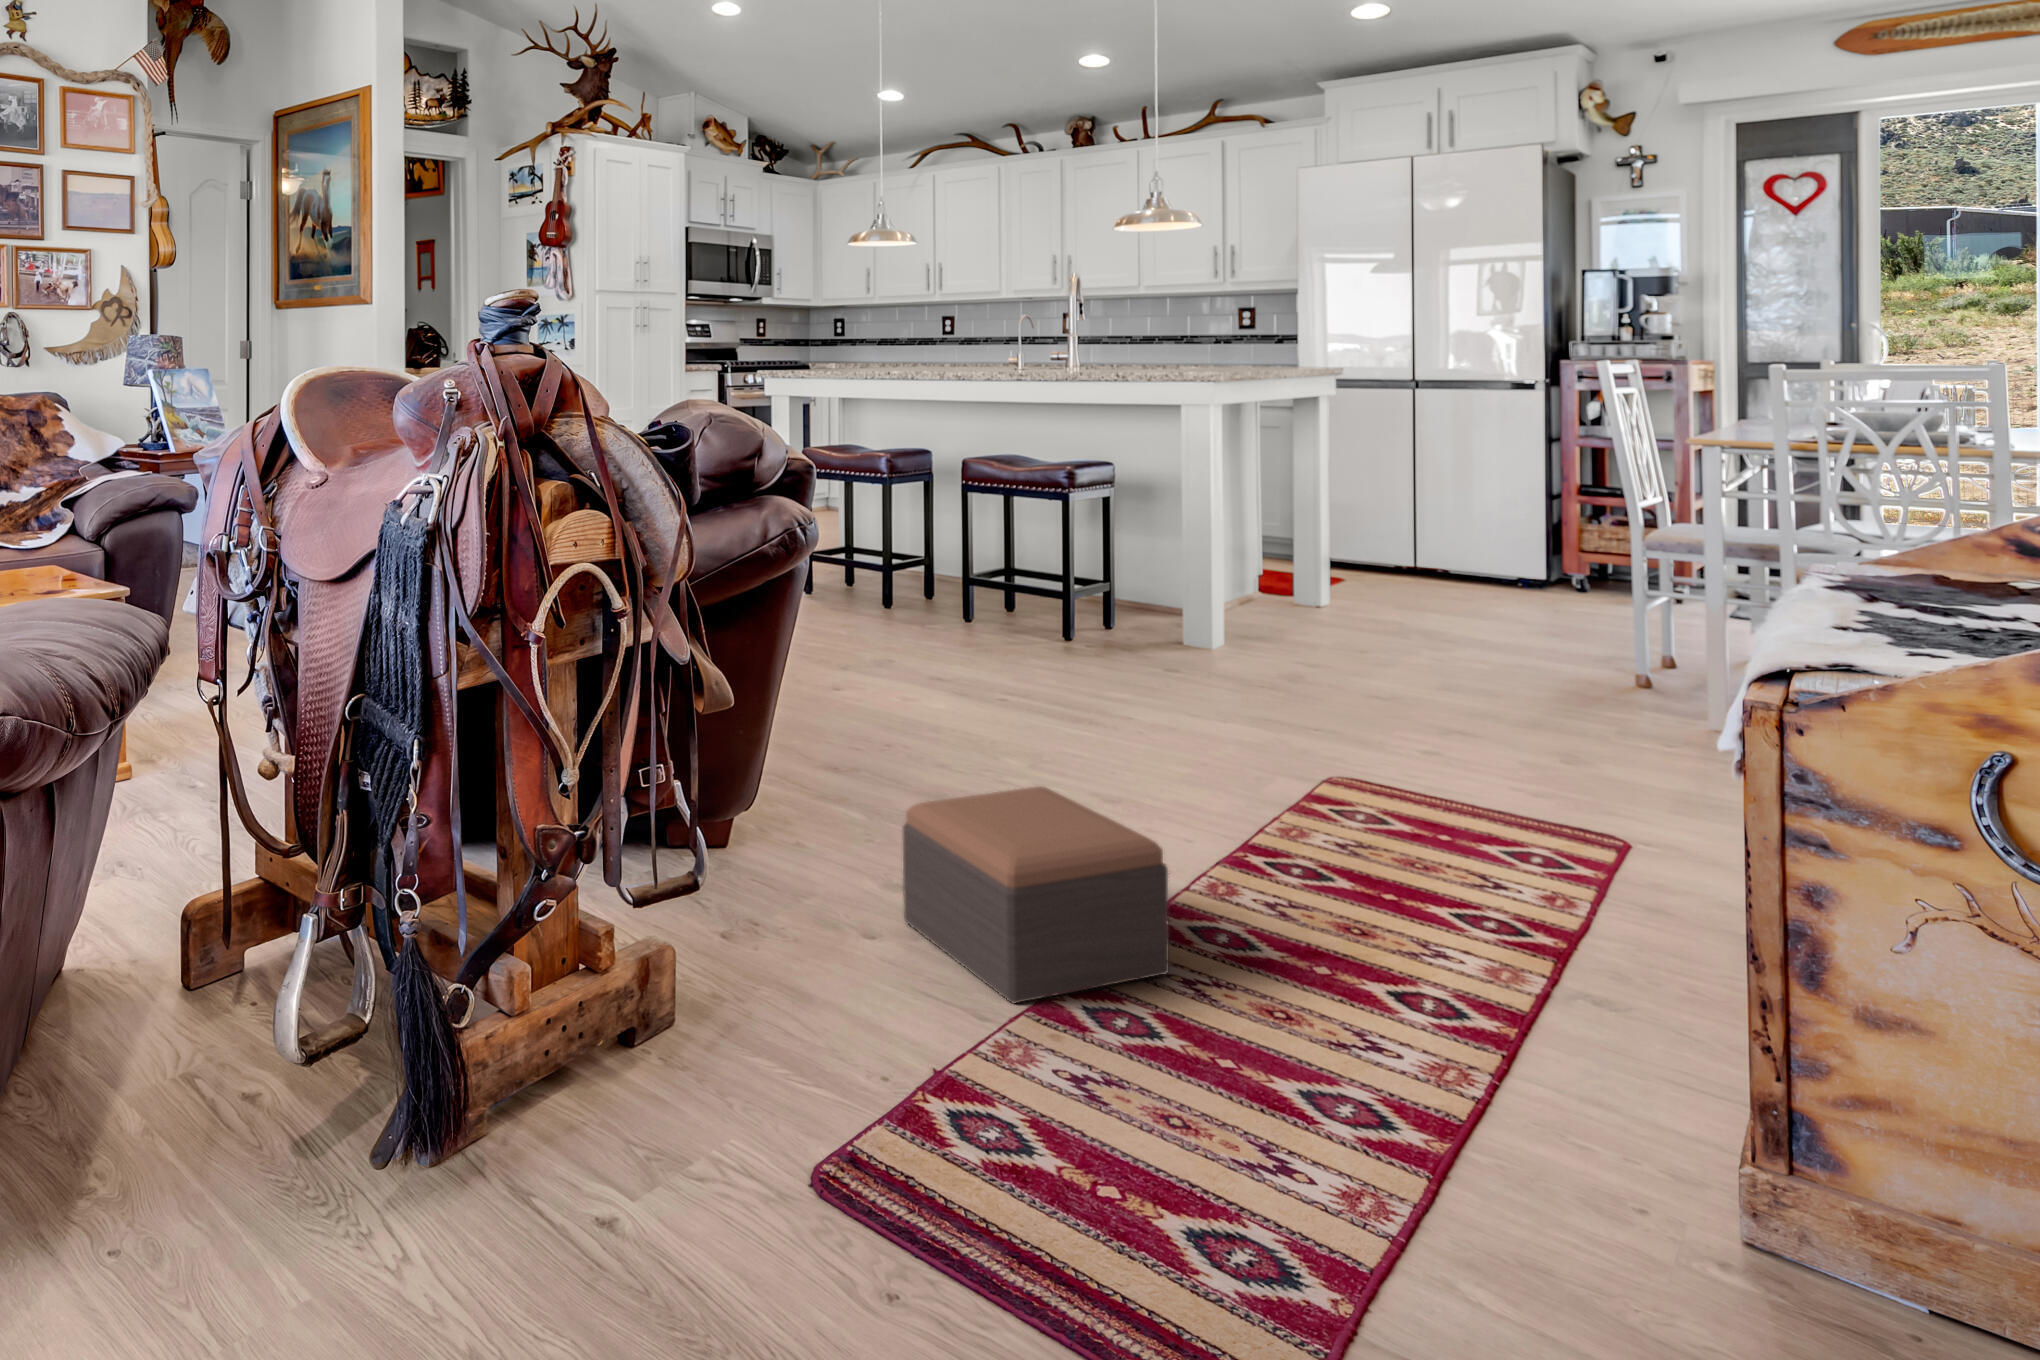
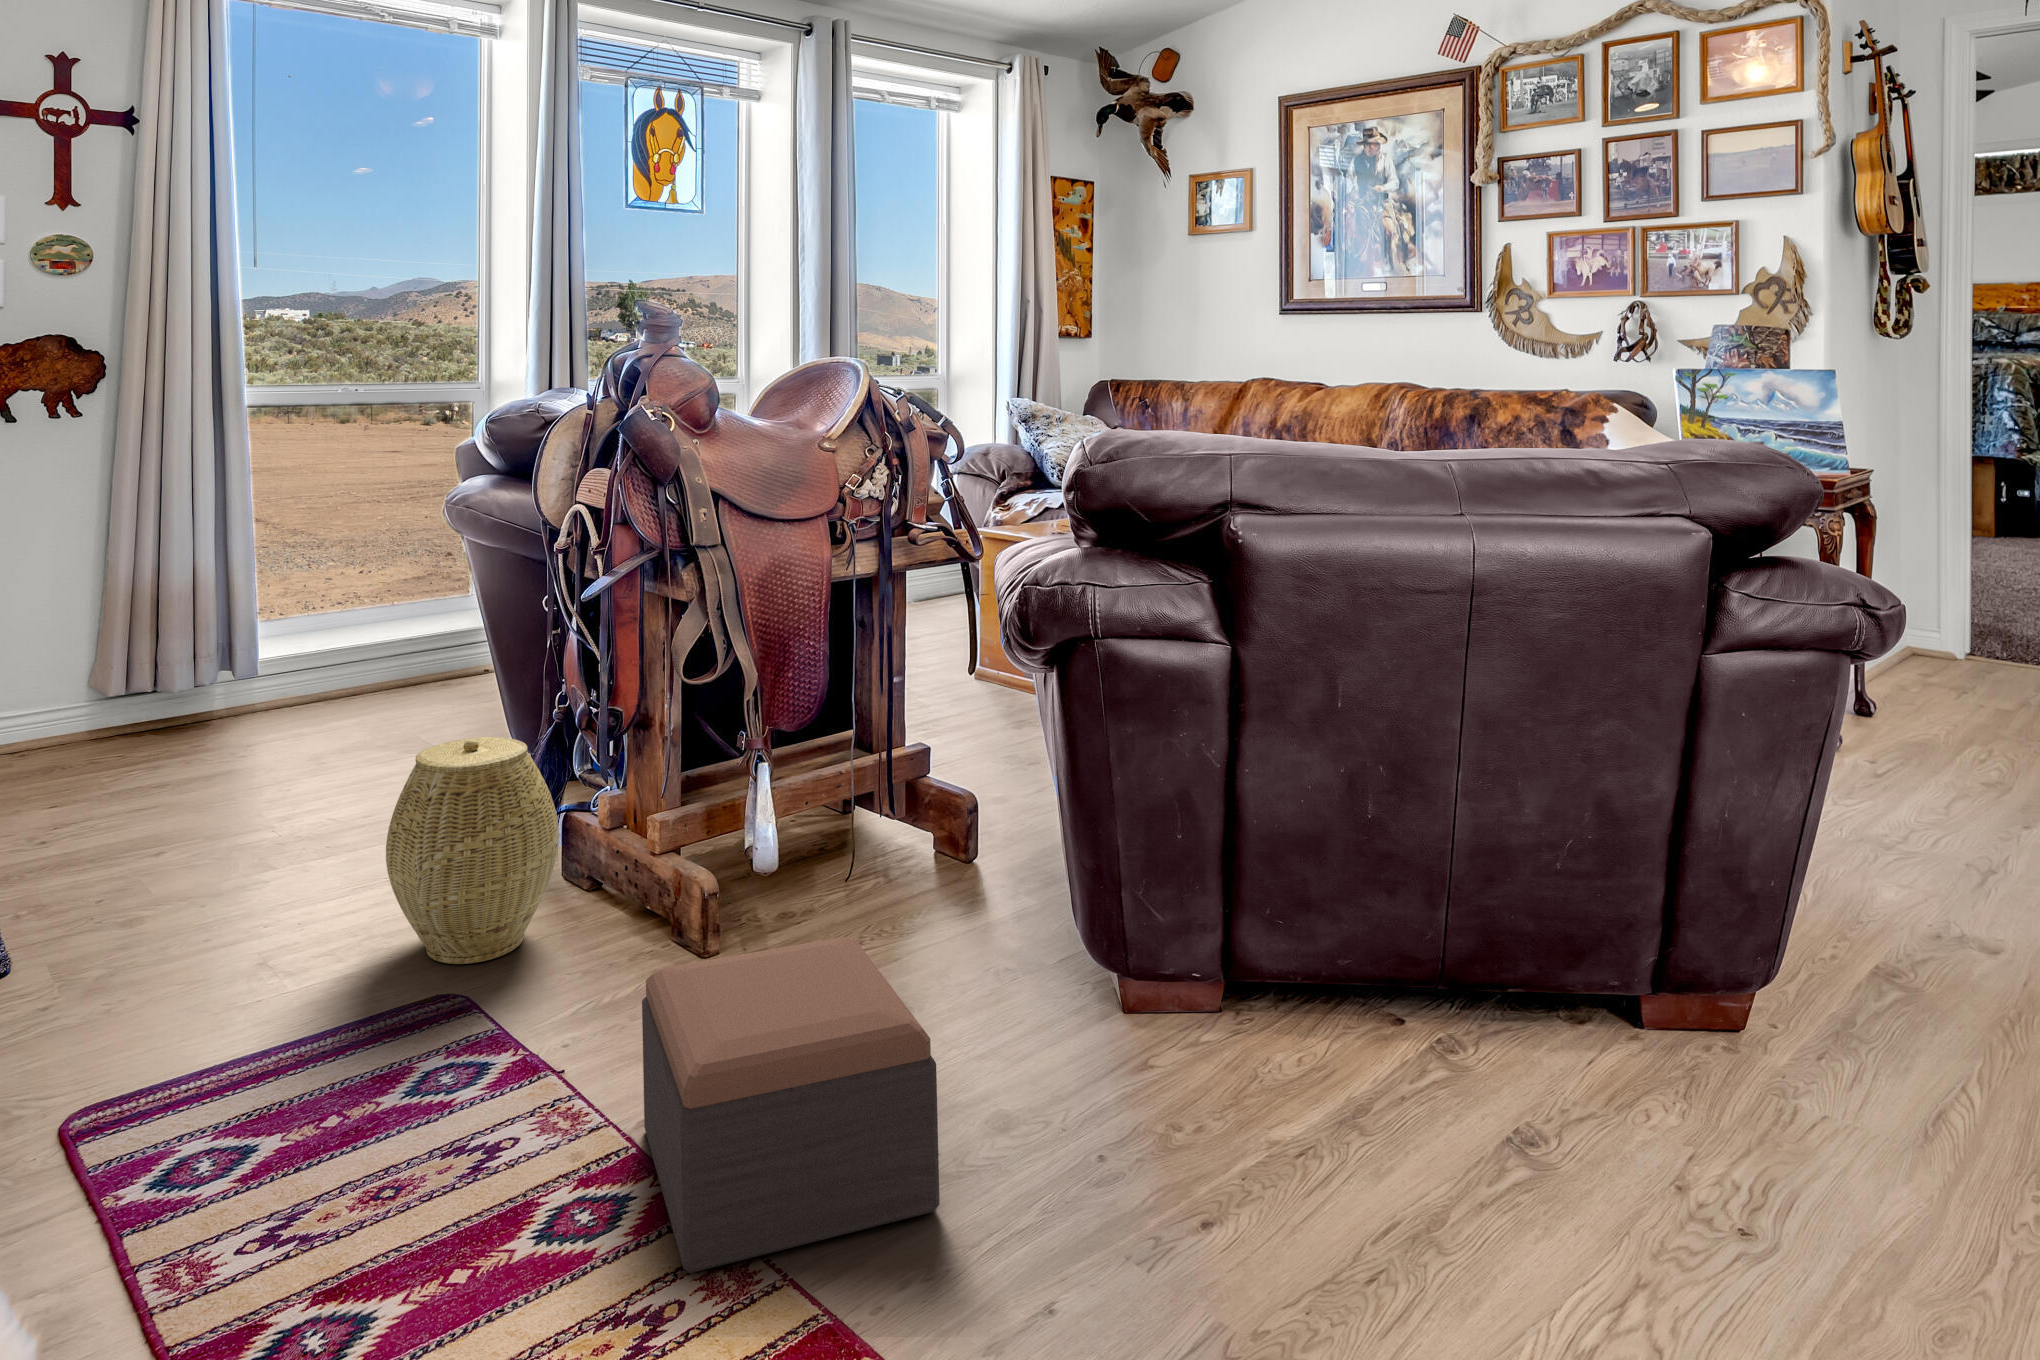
woven basket: none [550,862,782,1201] -> present [386,737,559,964]

